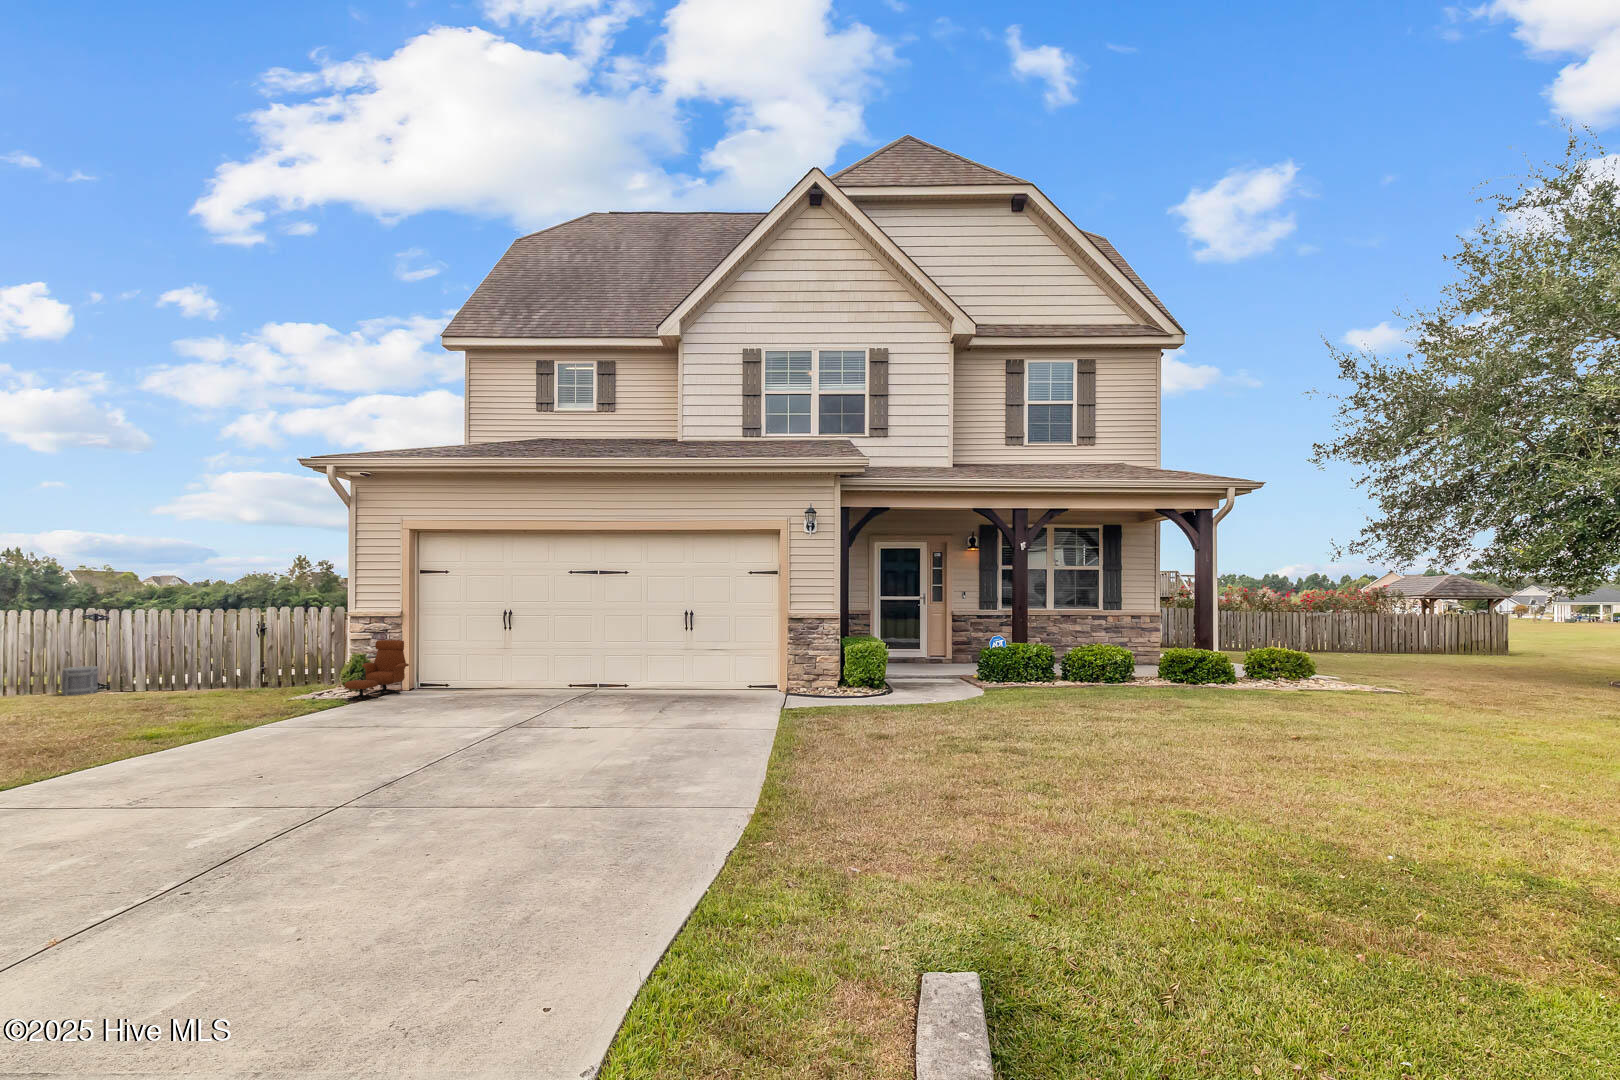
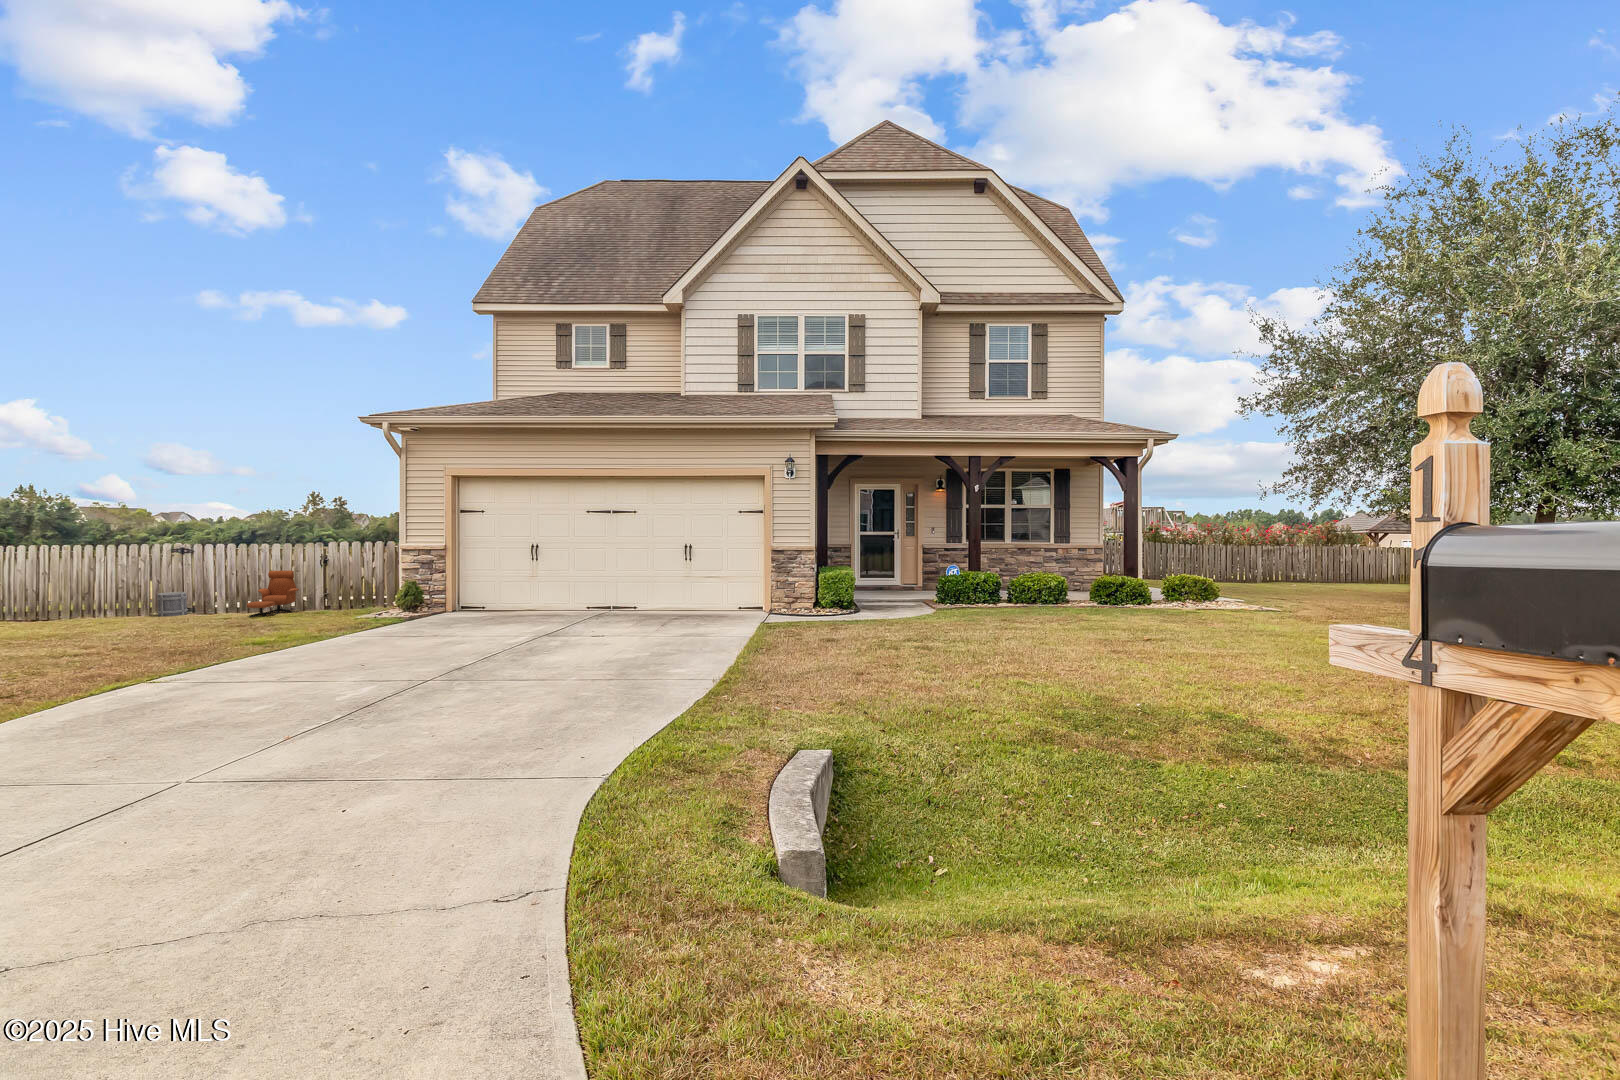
lounge chair: present [345,640,409,701] -> present [247,571,299,618]

